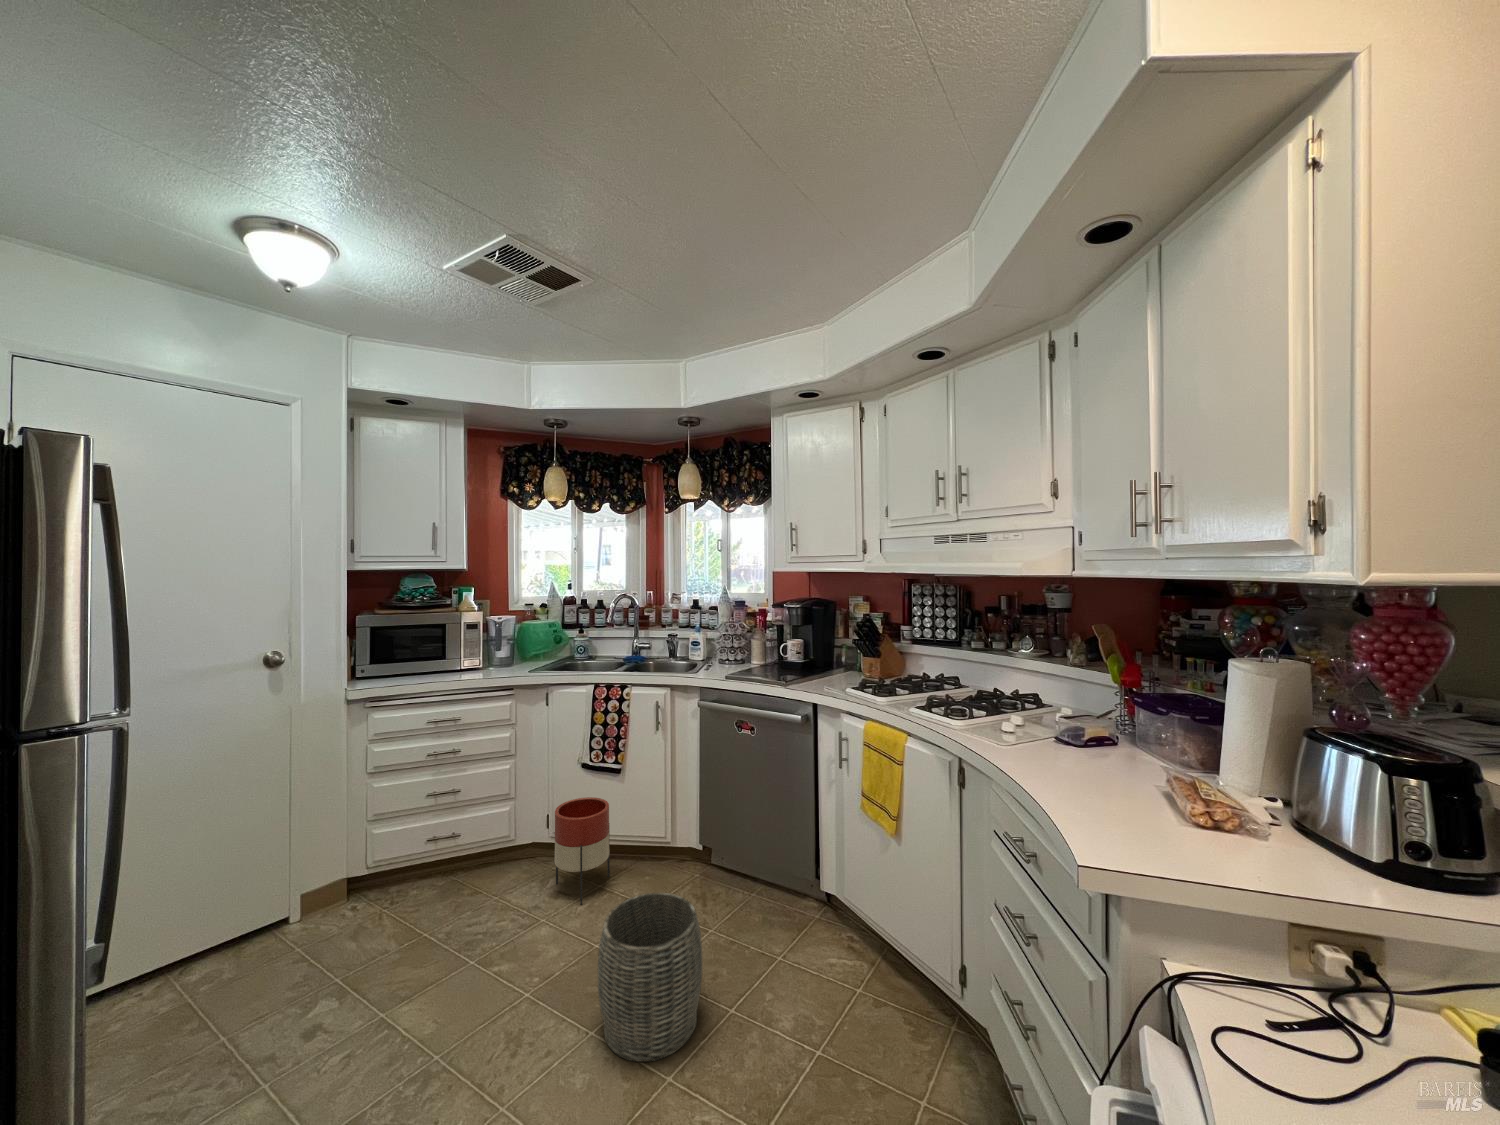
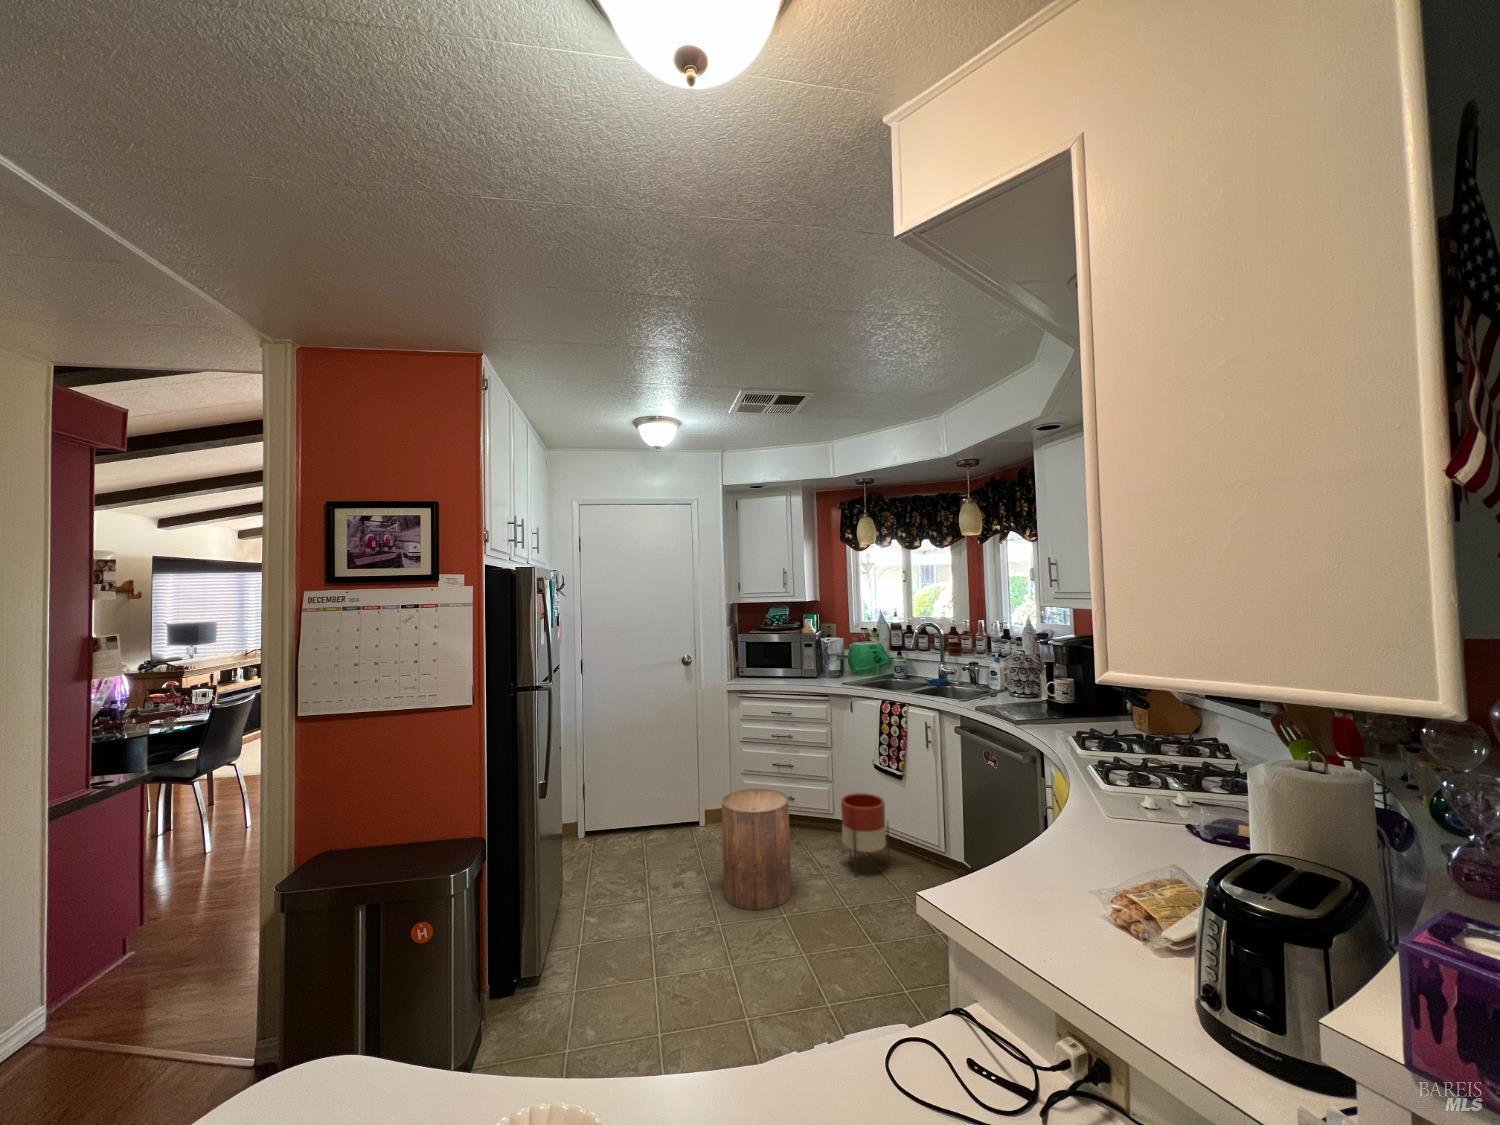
stool: none [405,829,518,1025] -> present [722,789,791,910]
woven basket: present [598,893,702,1062] -> none [800,869,882,993]

